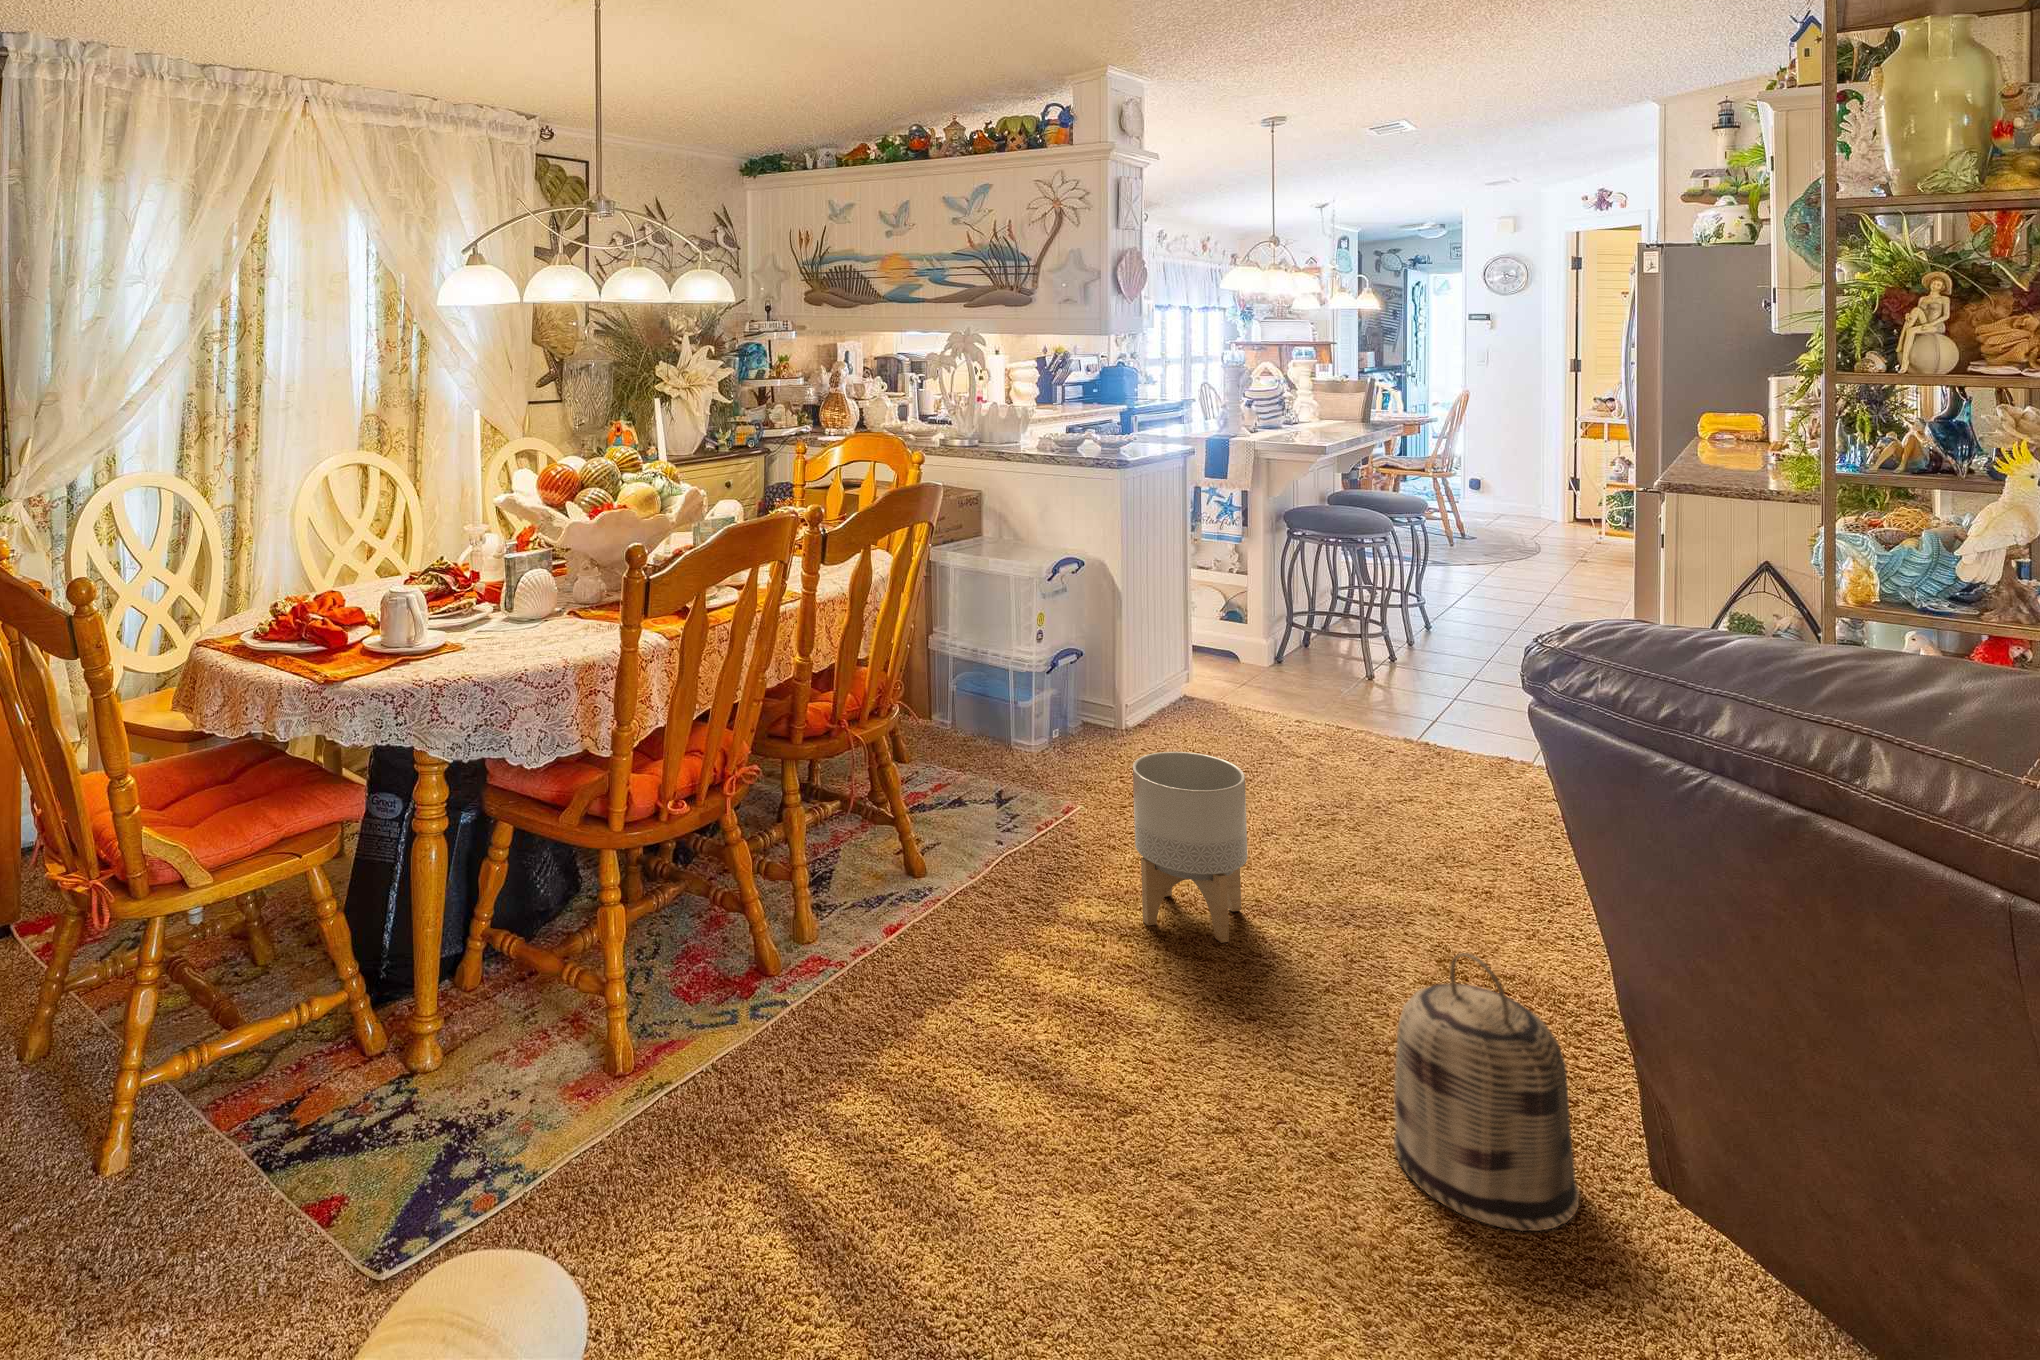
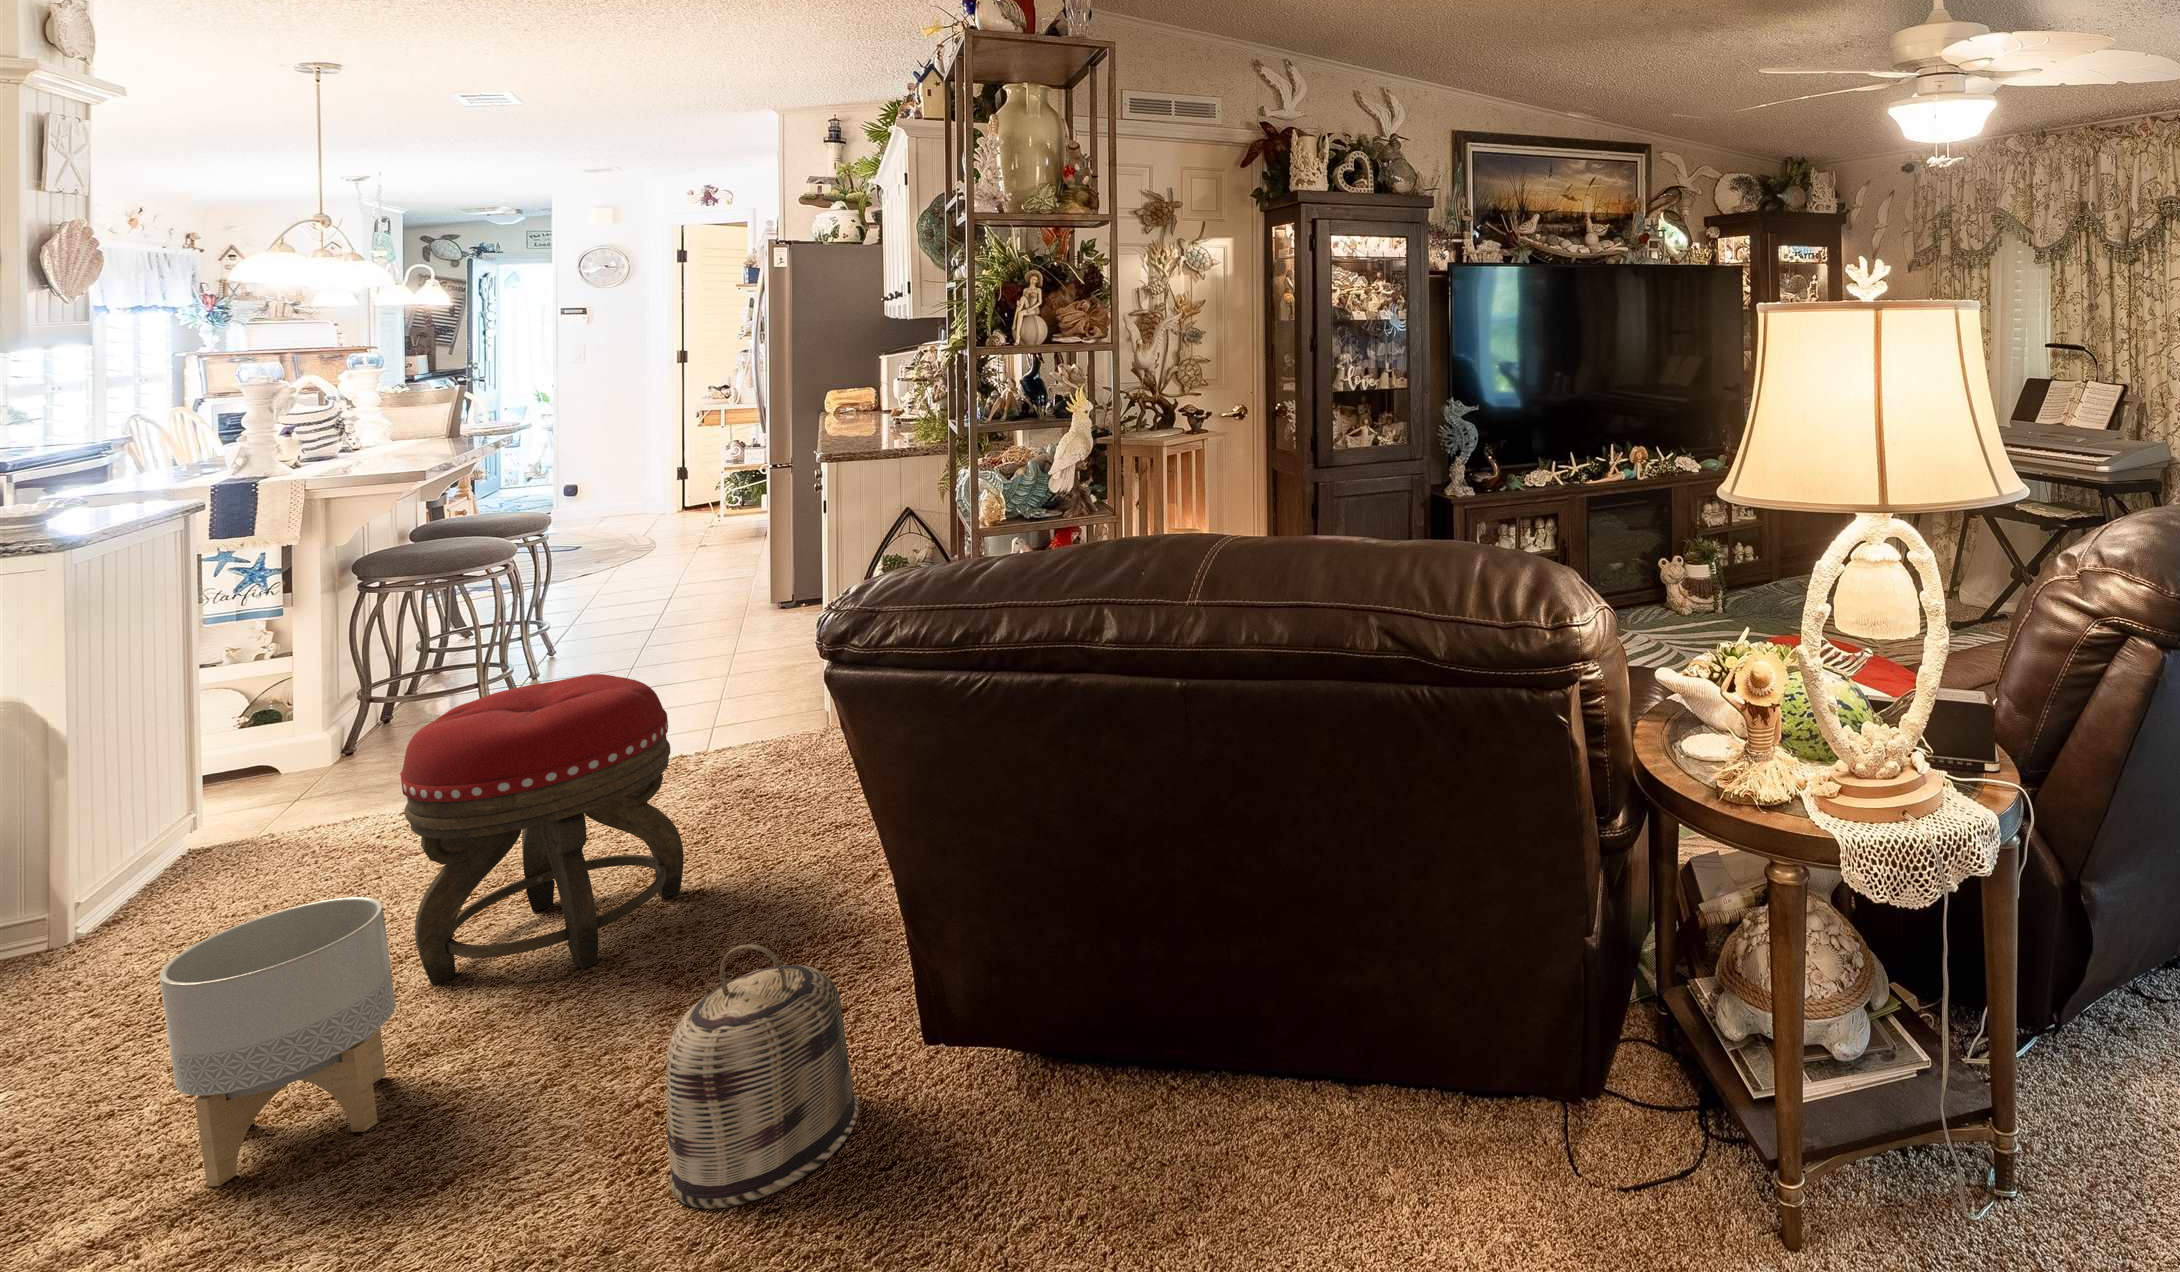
footstool: none [1273,642,1474,909] -> present [400,674,684,985]

